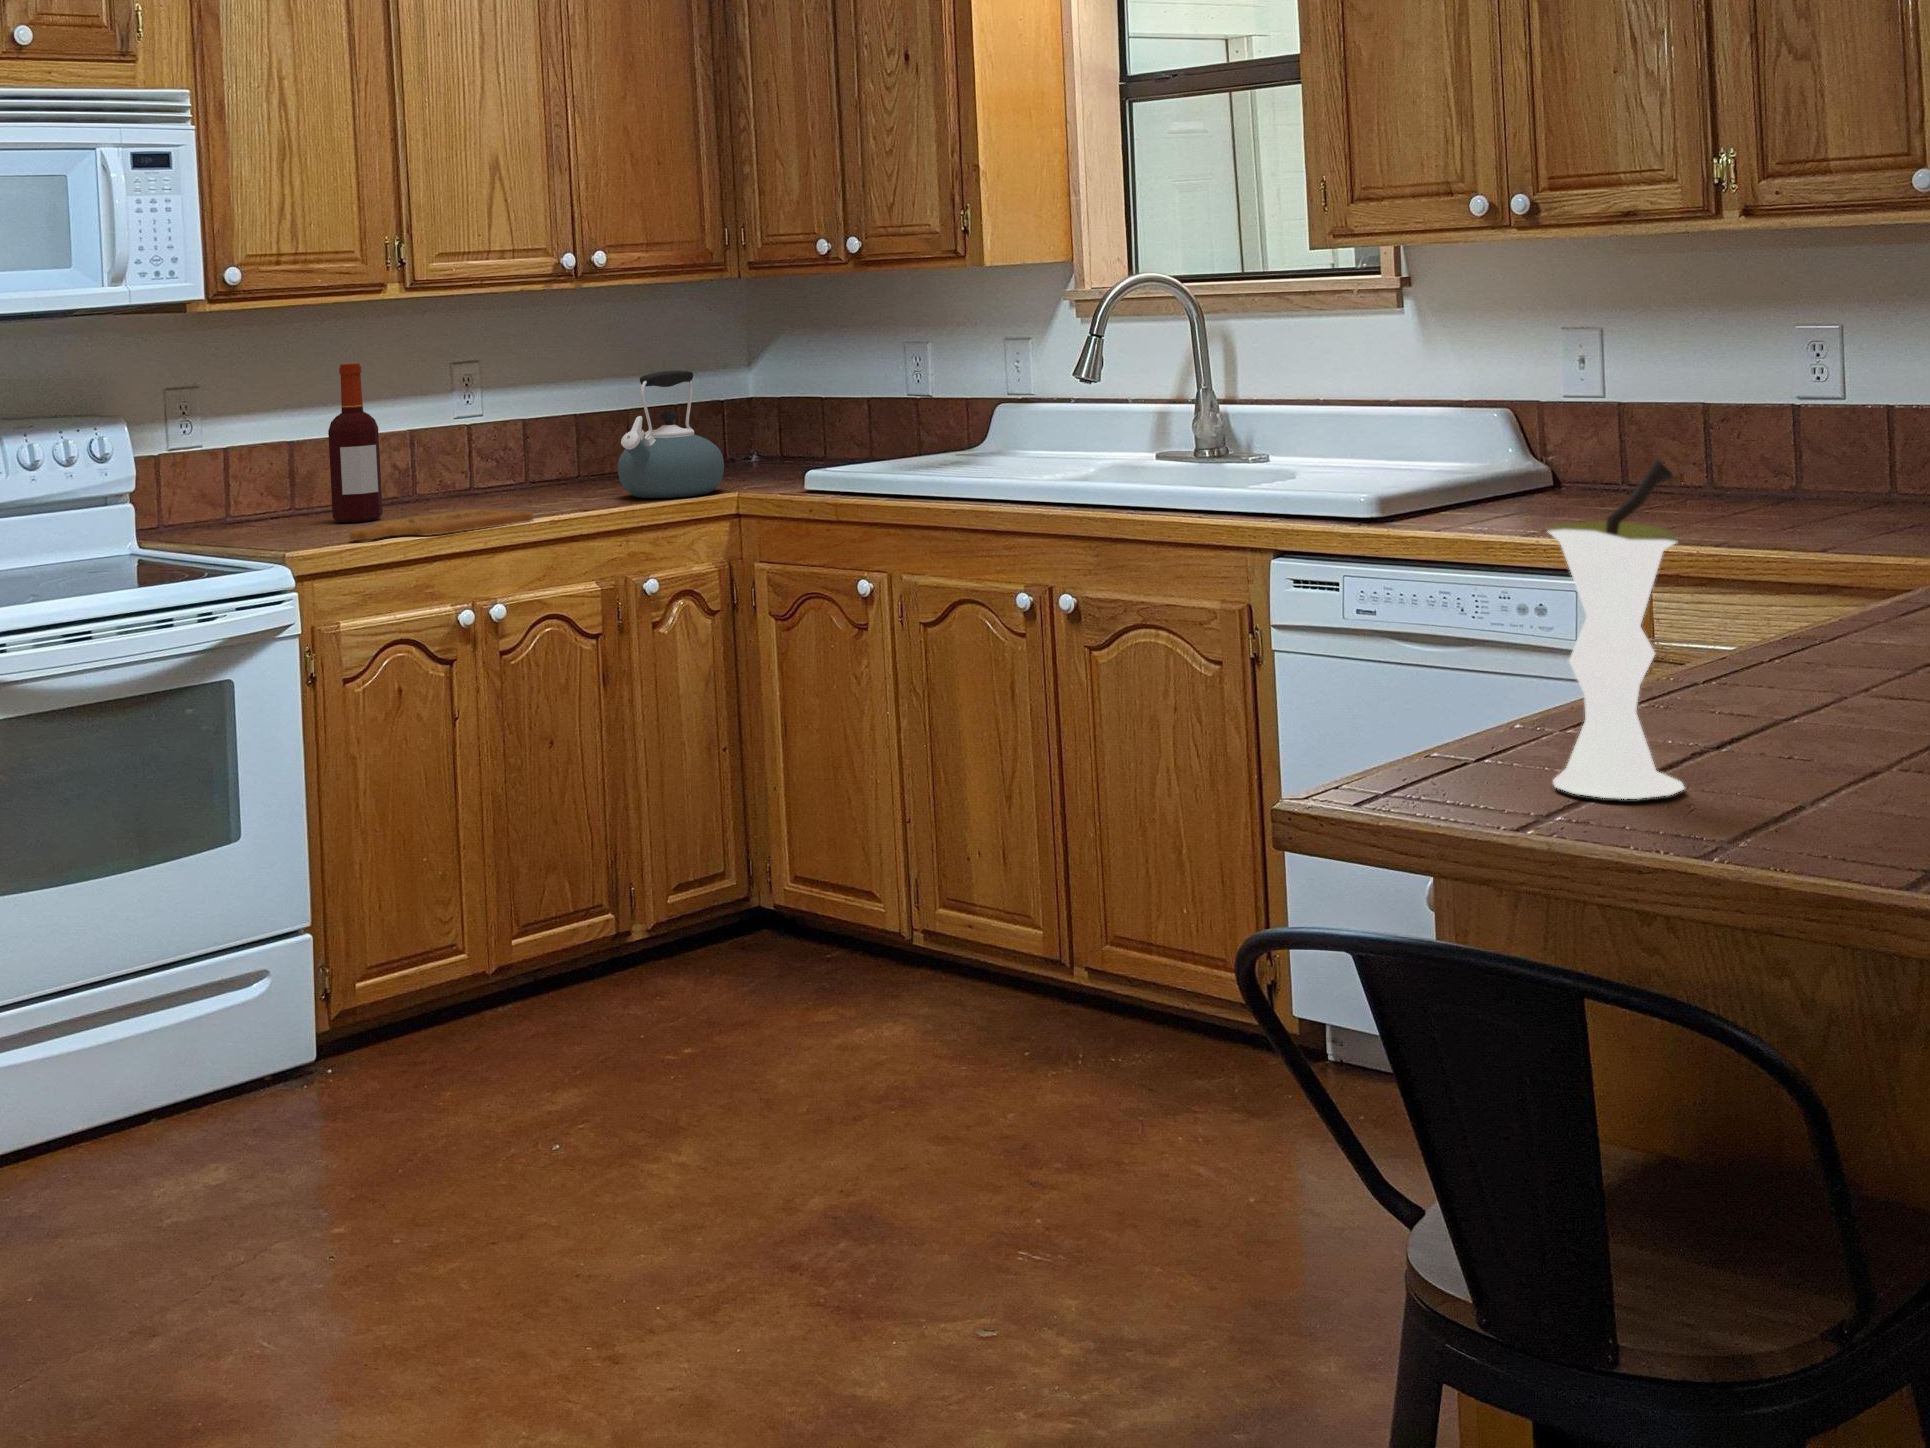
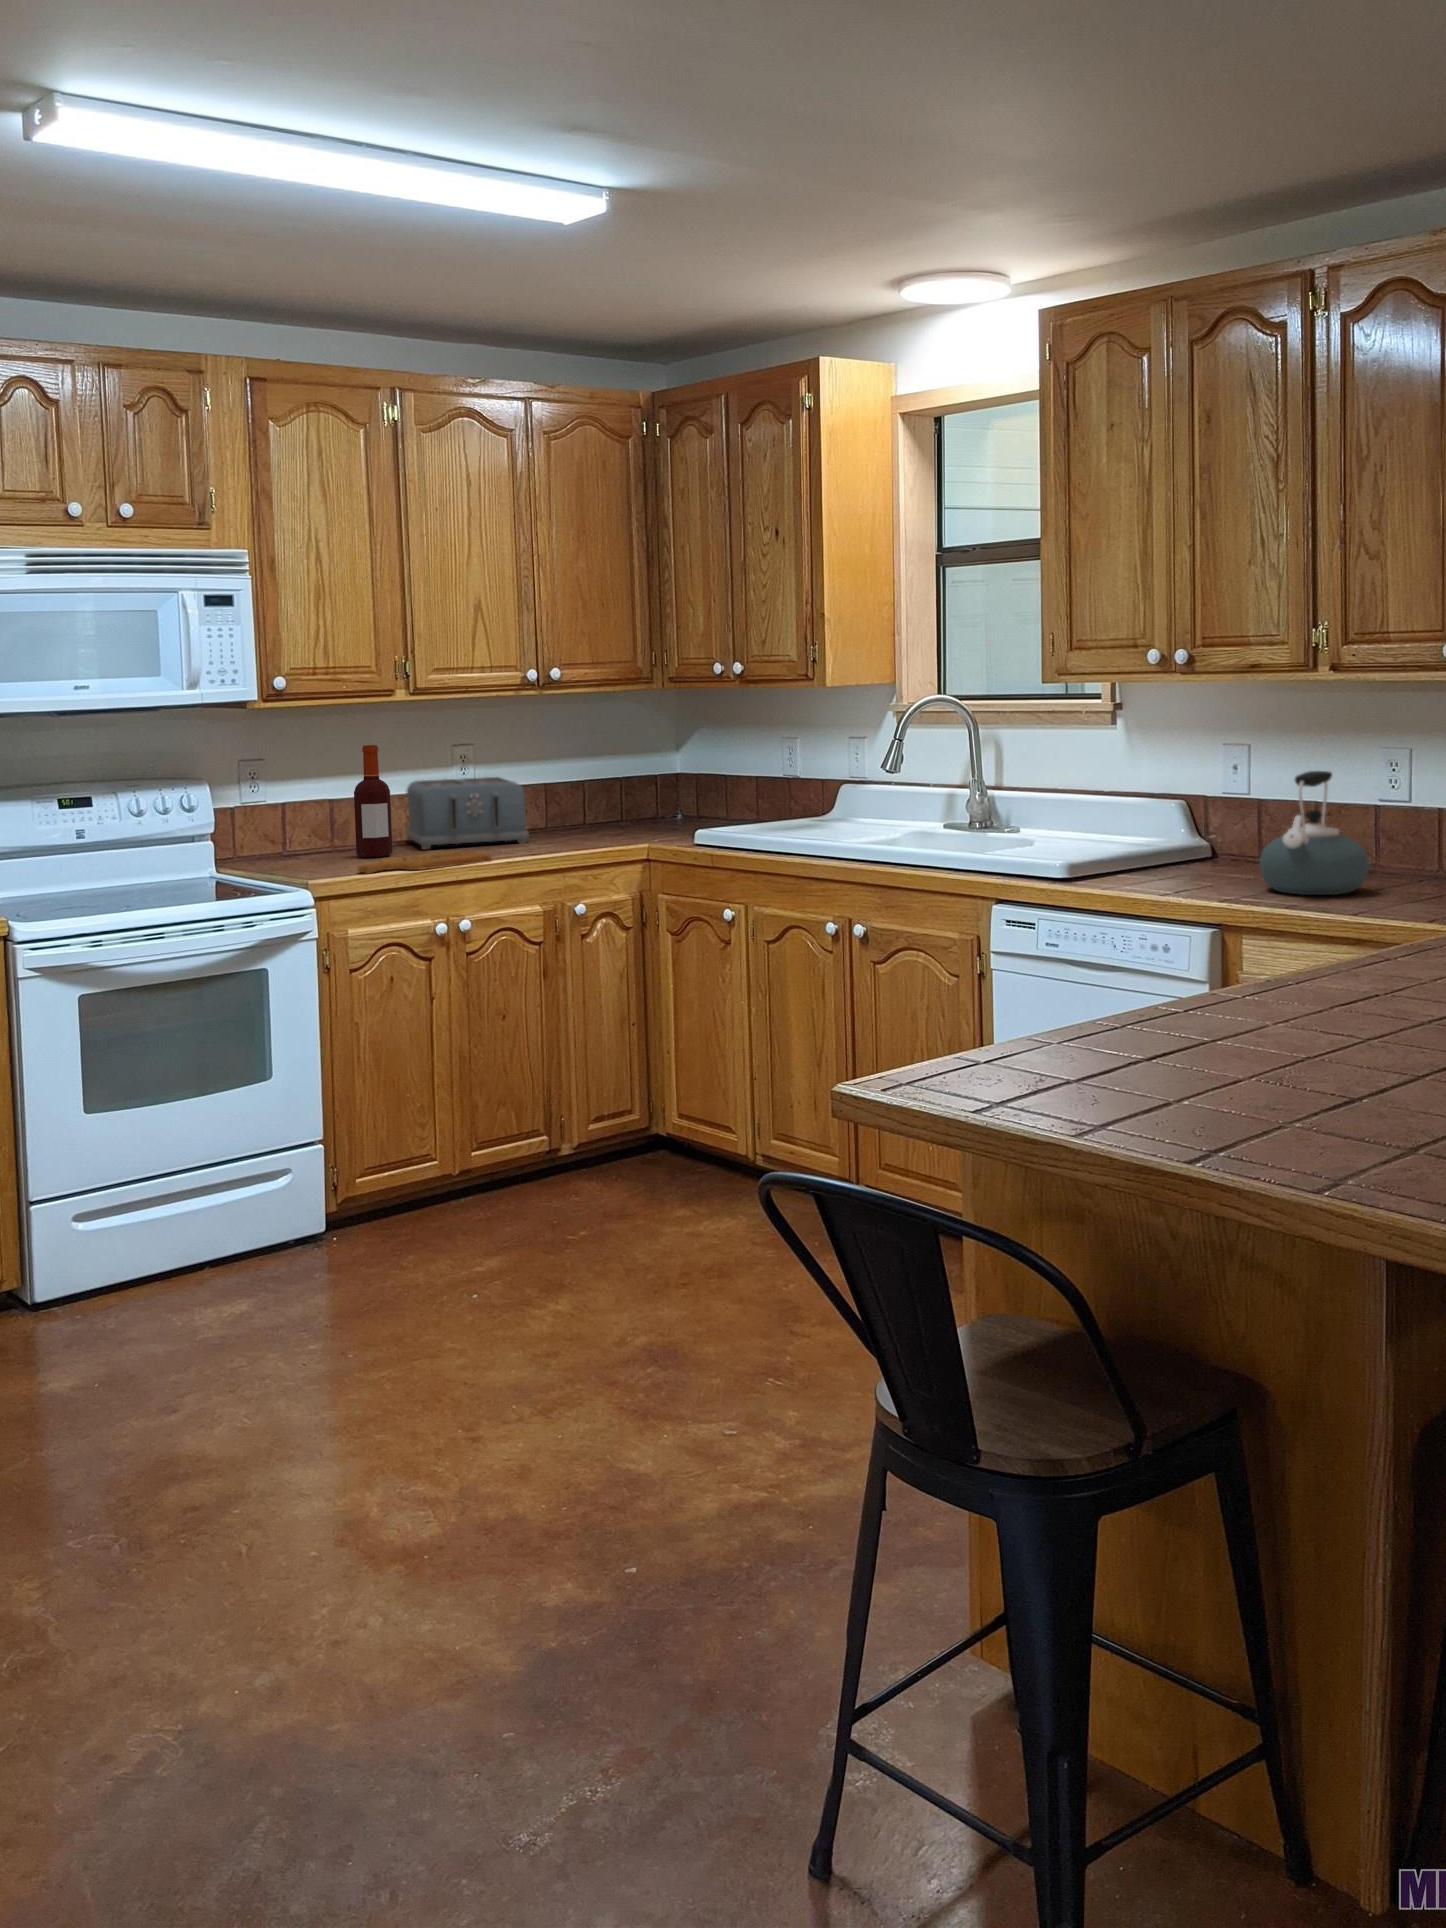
kettle: present [618,371,724,498] -> present [1260,771,1369,895]
toaster: none [387,408,568,510] -> present [405,777,529,849]
vase: present [1546,460,1684,799] -> none [1000,867,1090,1095]

